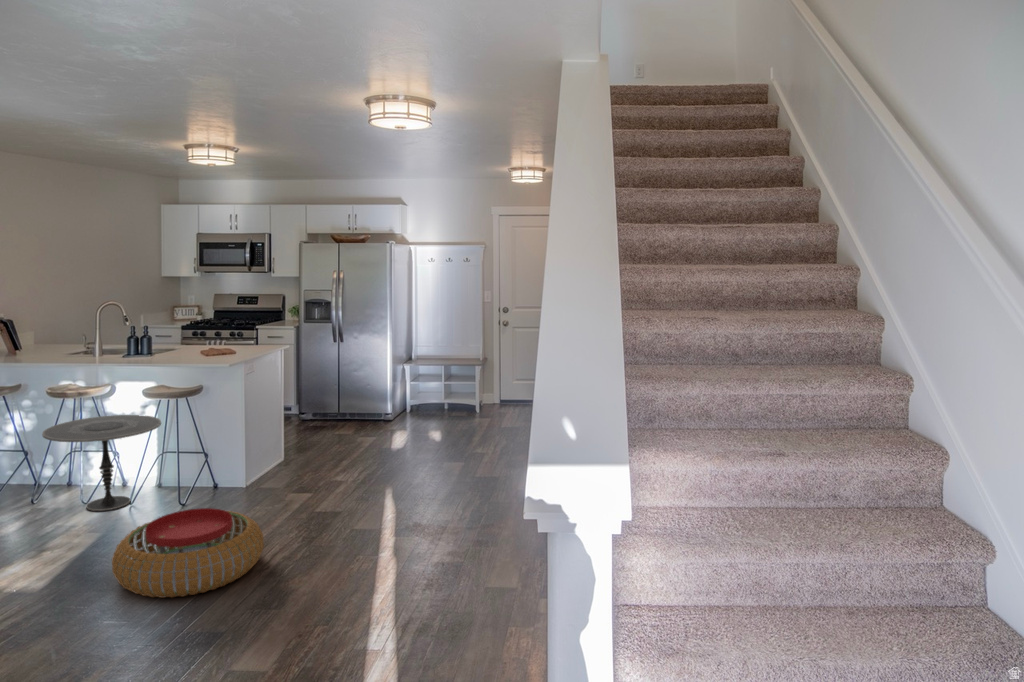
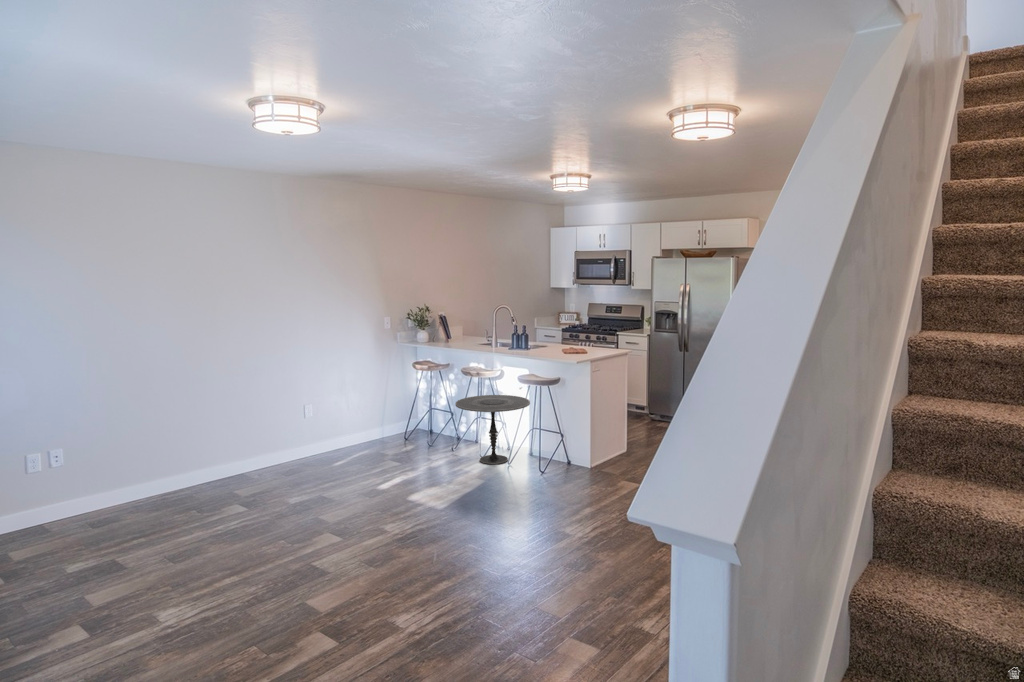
pouf: present [112,508,264,598] -> none [481,470,585,533]

